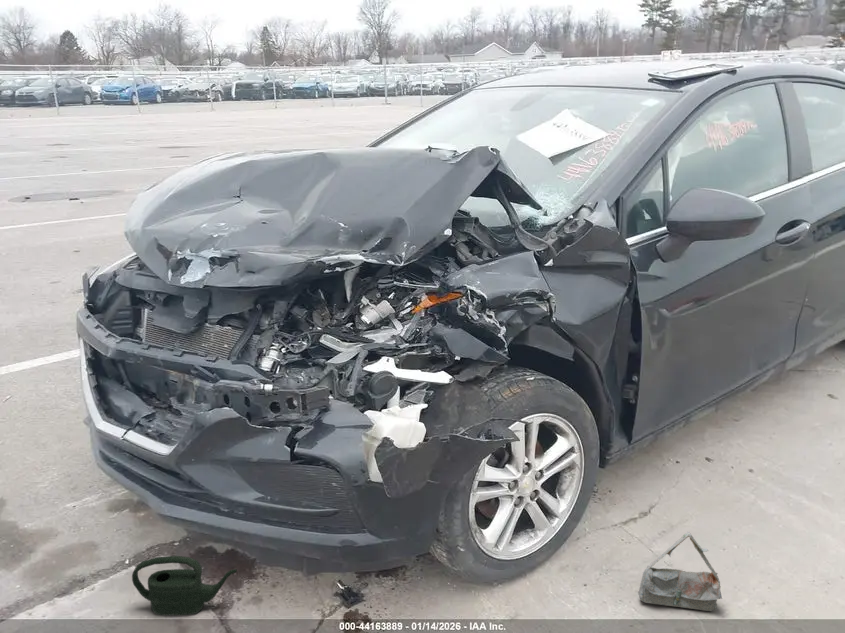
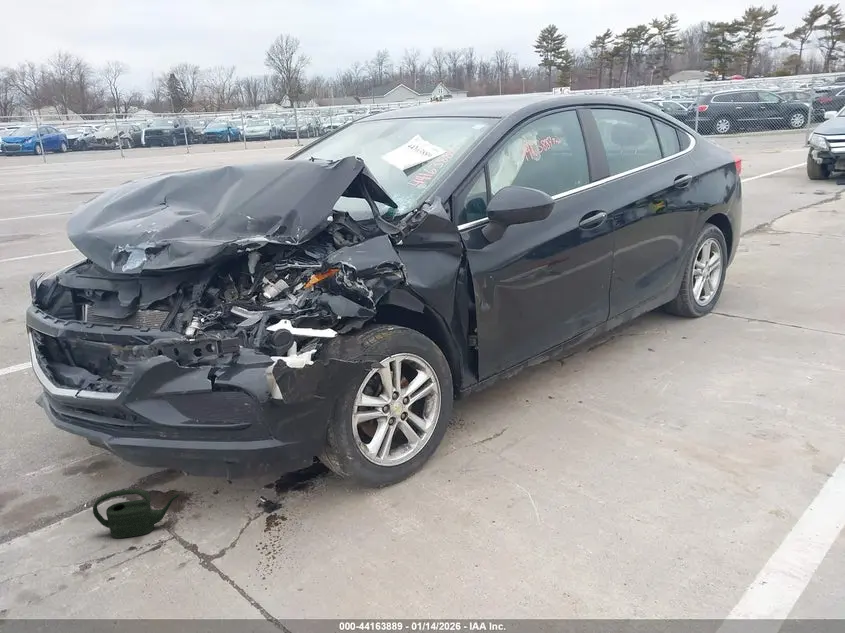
bag: present [638,532,722,611] -> none [483,428,540,484]

